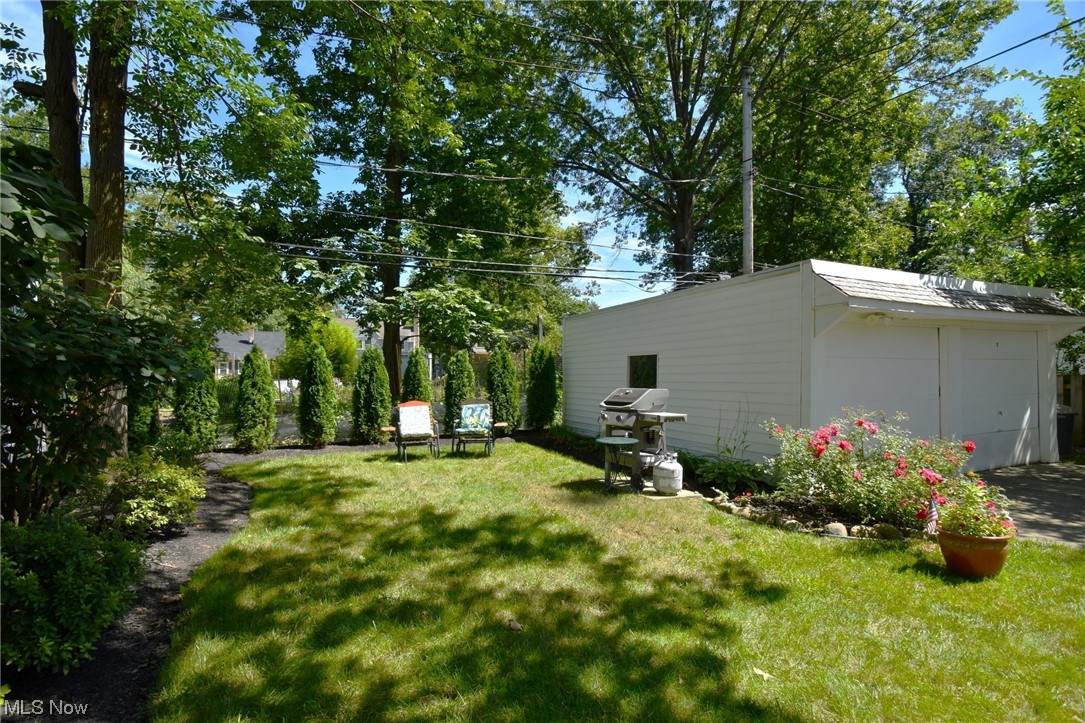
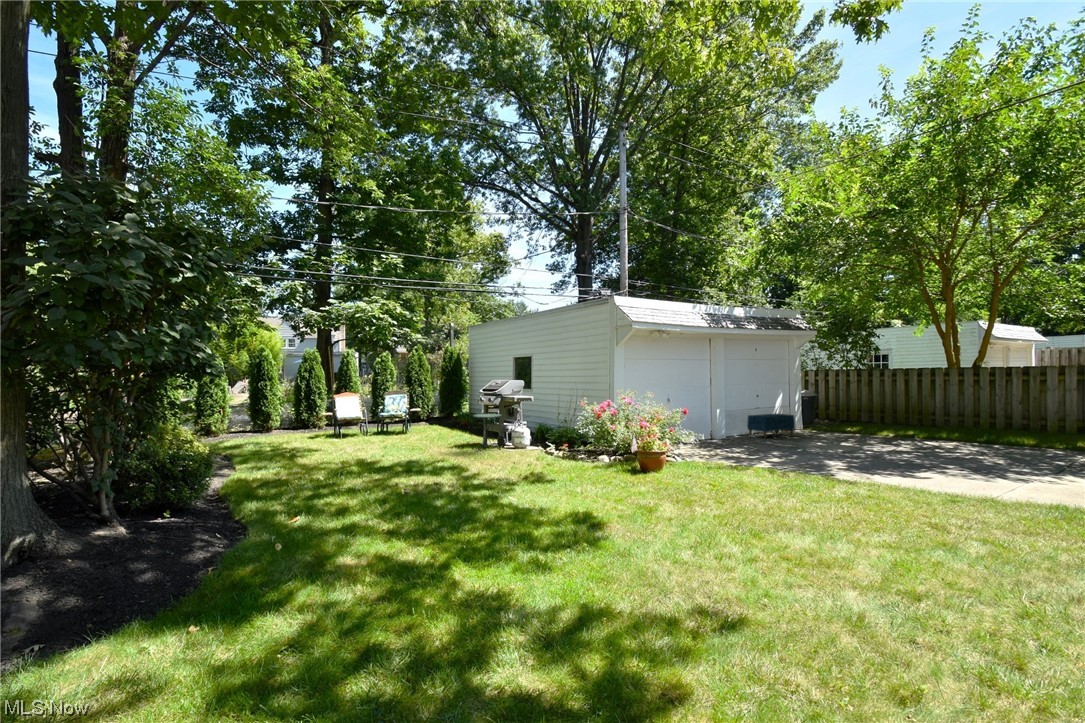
bench: none [988,441,1063,480] -> present [747,414,795,439]

